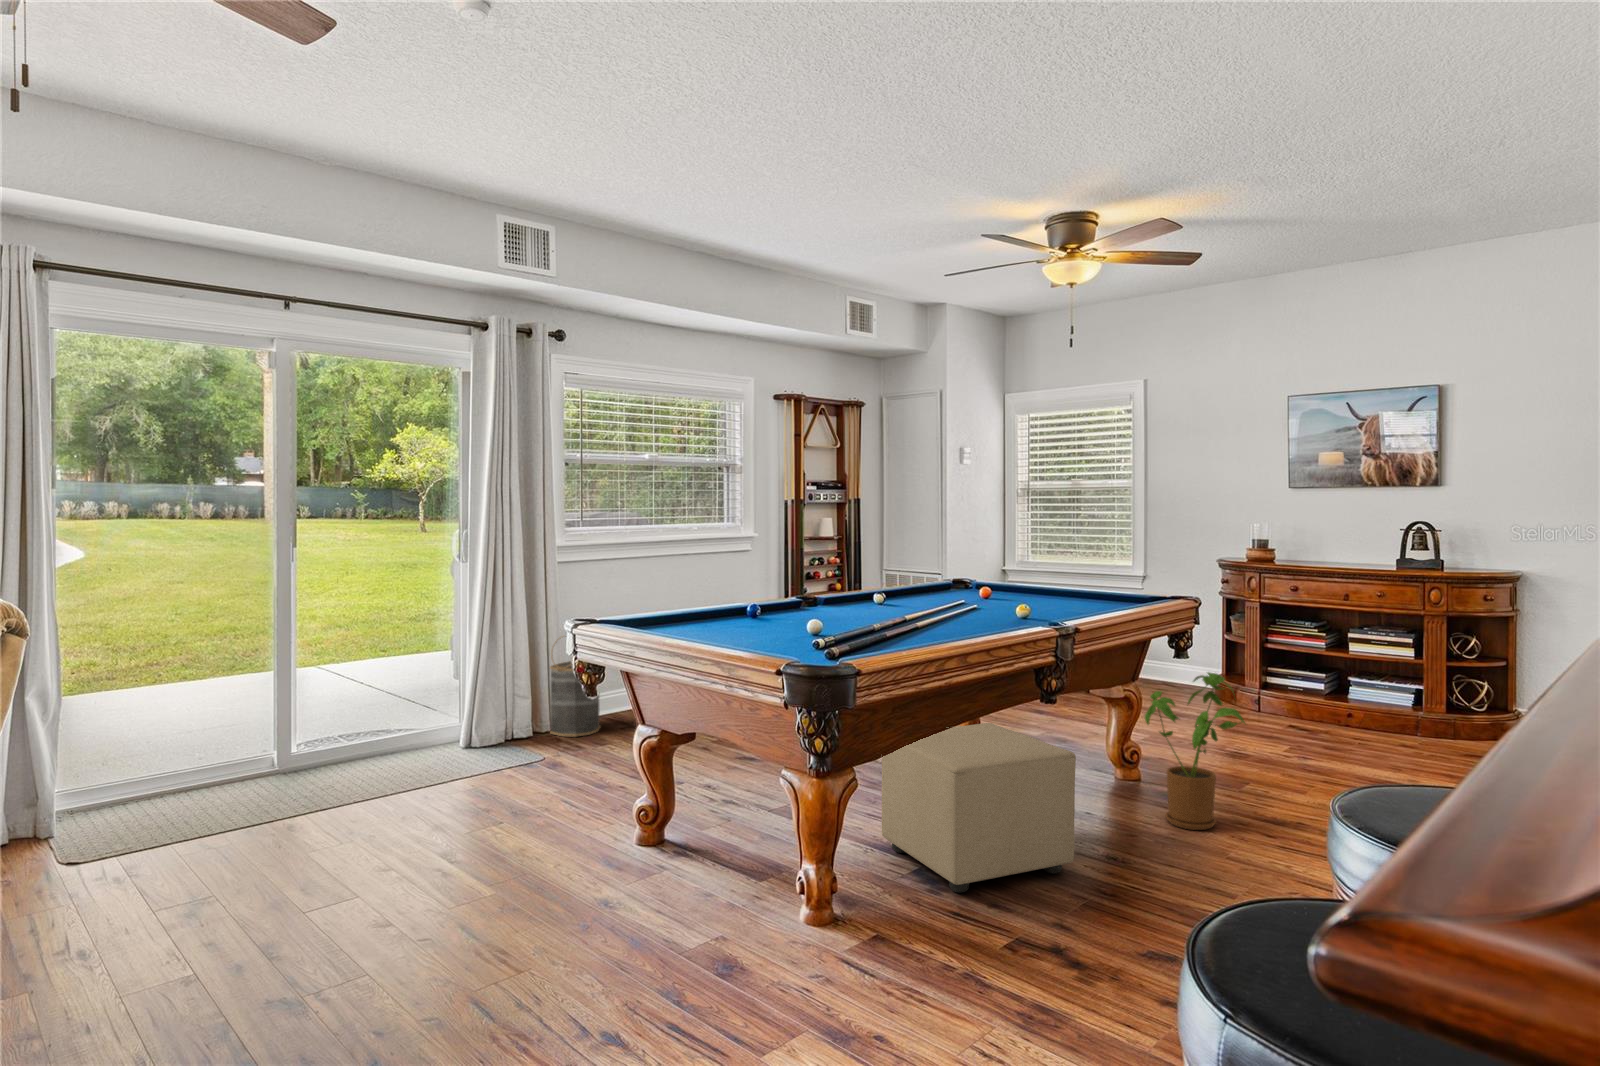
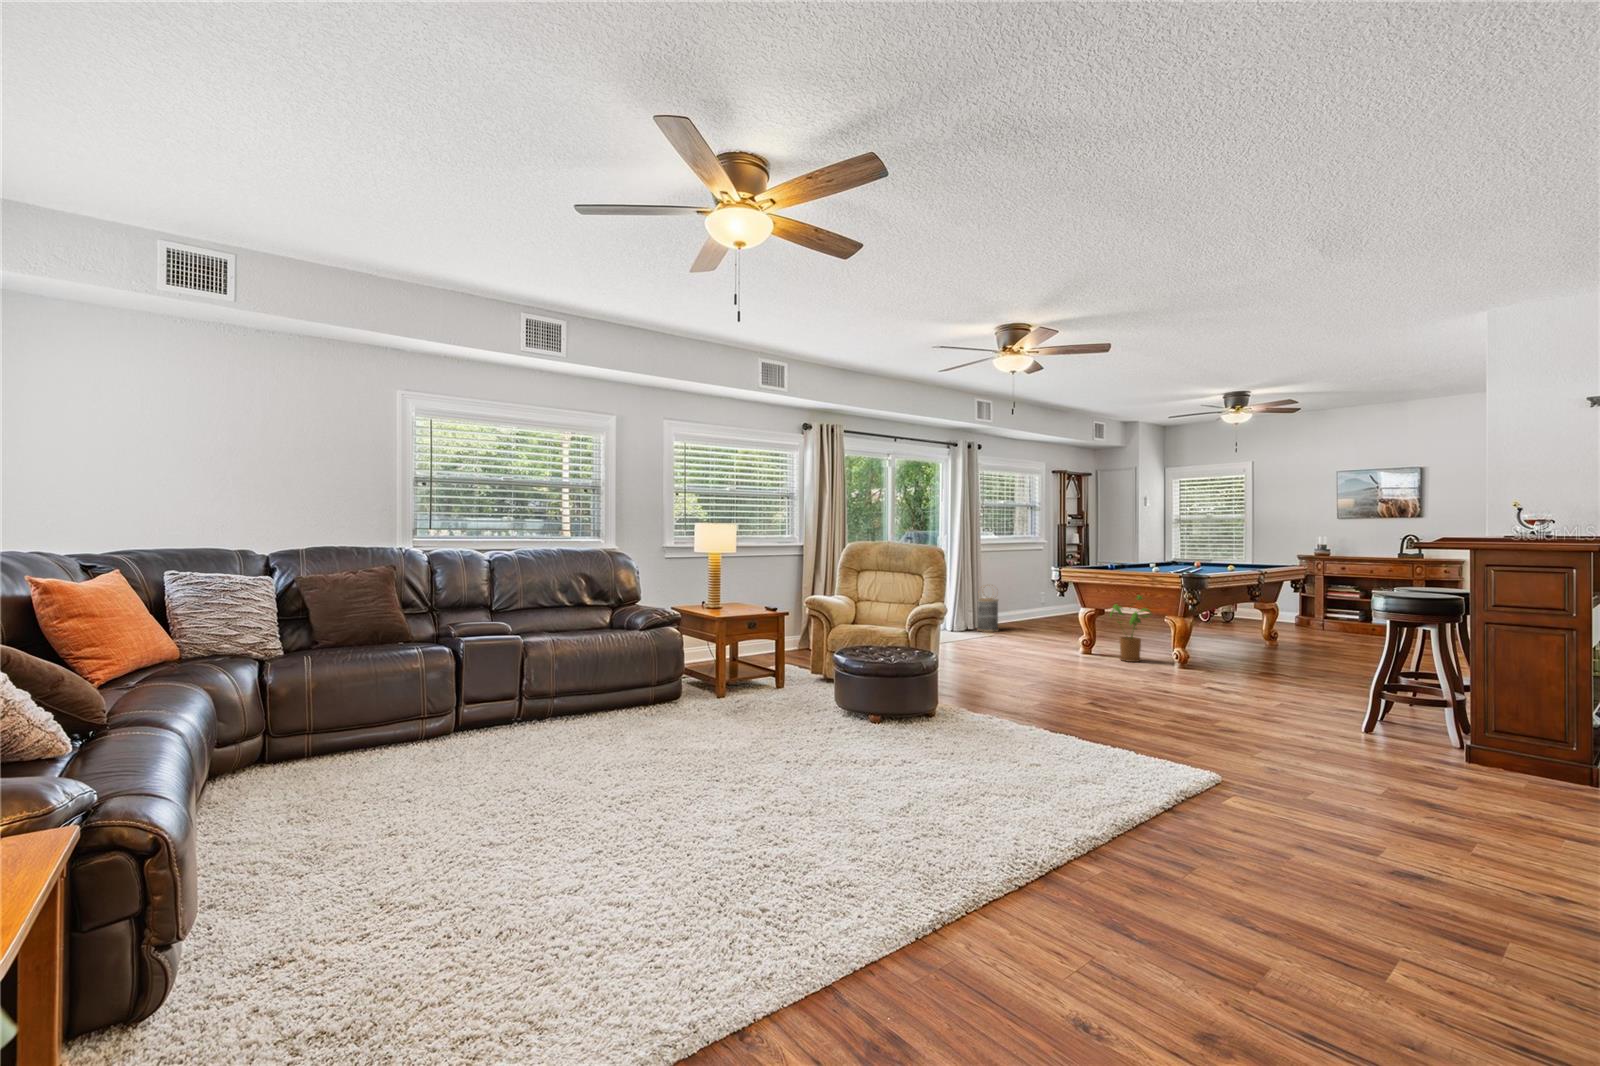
house plant: present [1145,672,1245,830] -> present [1110,595,1152,662]
ottoman: present [882,723,1076,893] -> none [1186,611,1272,664]

